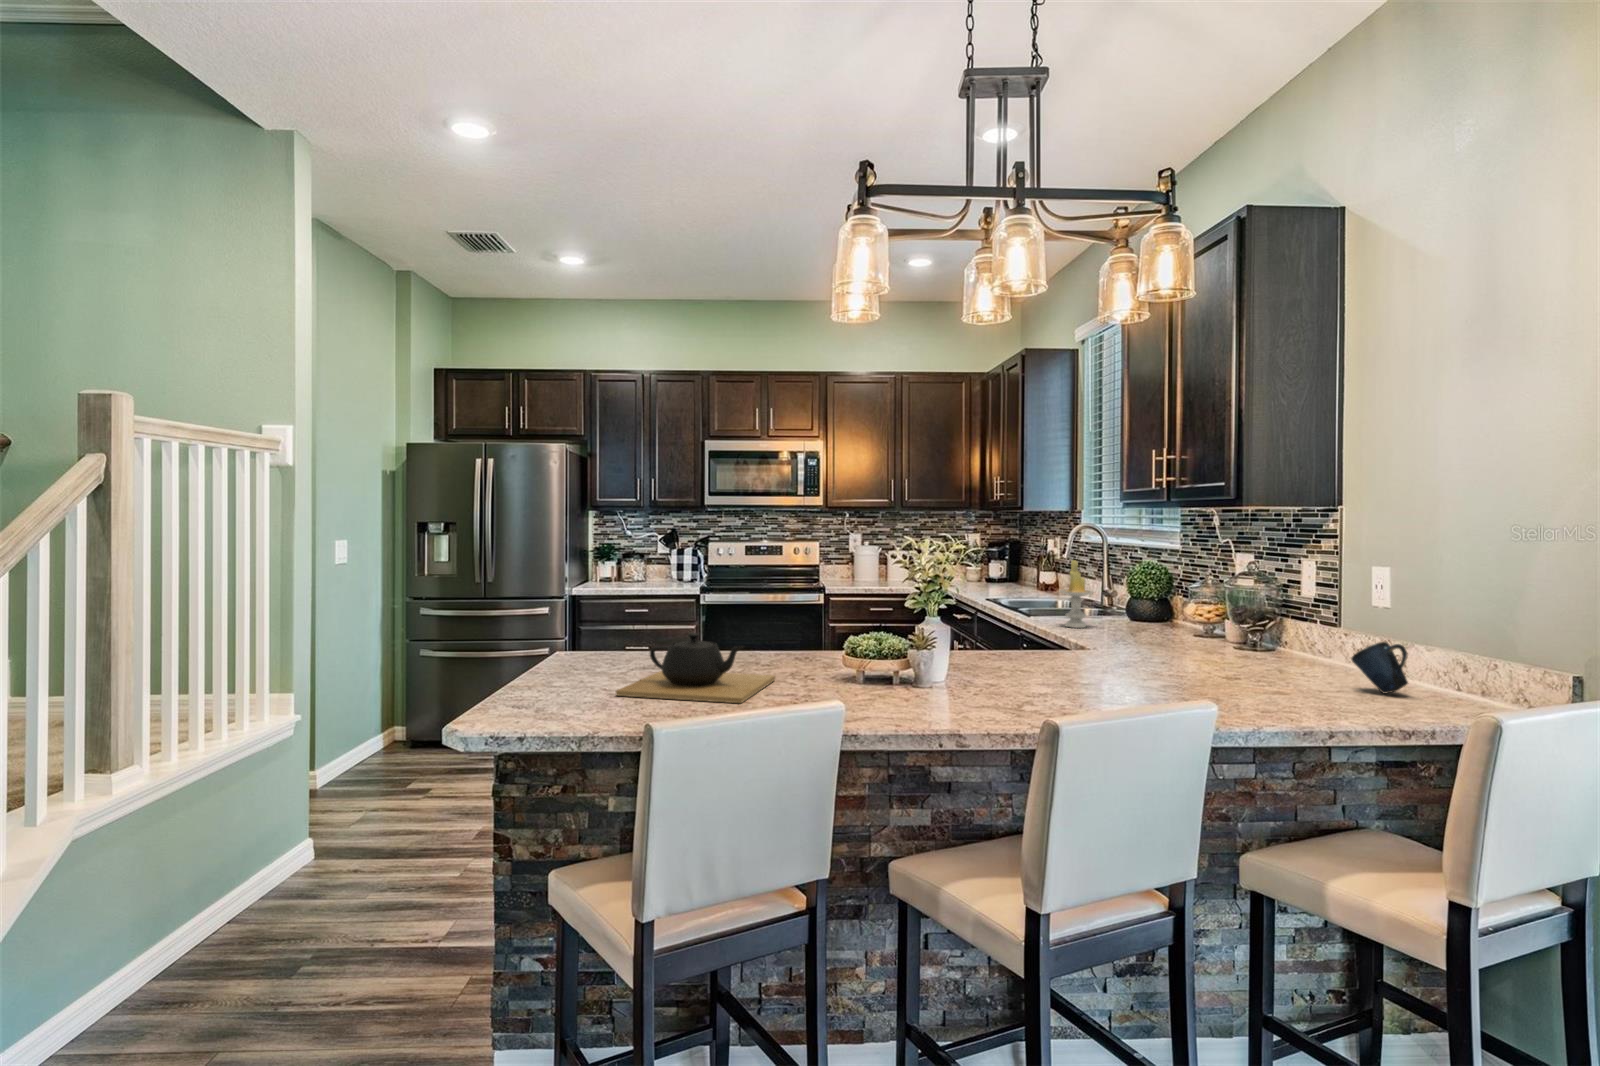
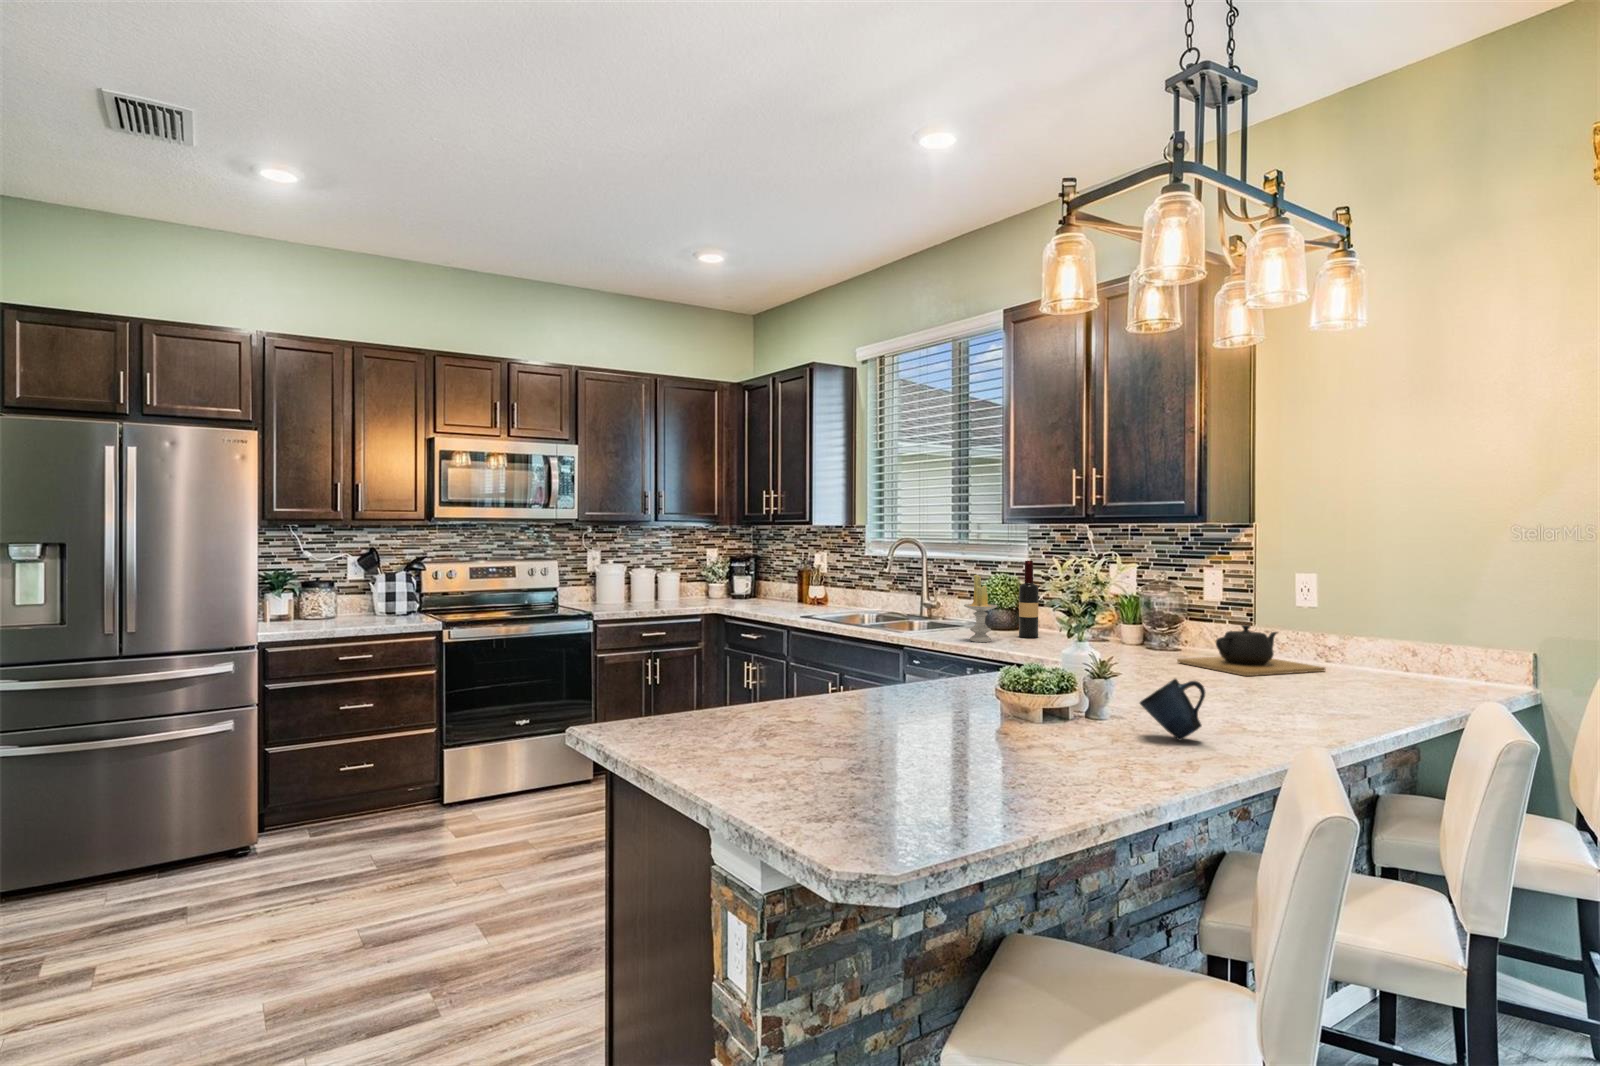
wine bottle: none [1133,548,1154,628] -> present [1019,561,1038,638]
teapot: present [616,633,775,703] -> present [1177,625,1326,676]
mug: present [1352,642,1408,694] -> present [1140,679,1206,740]

